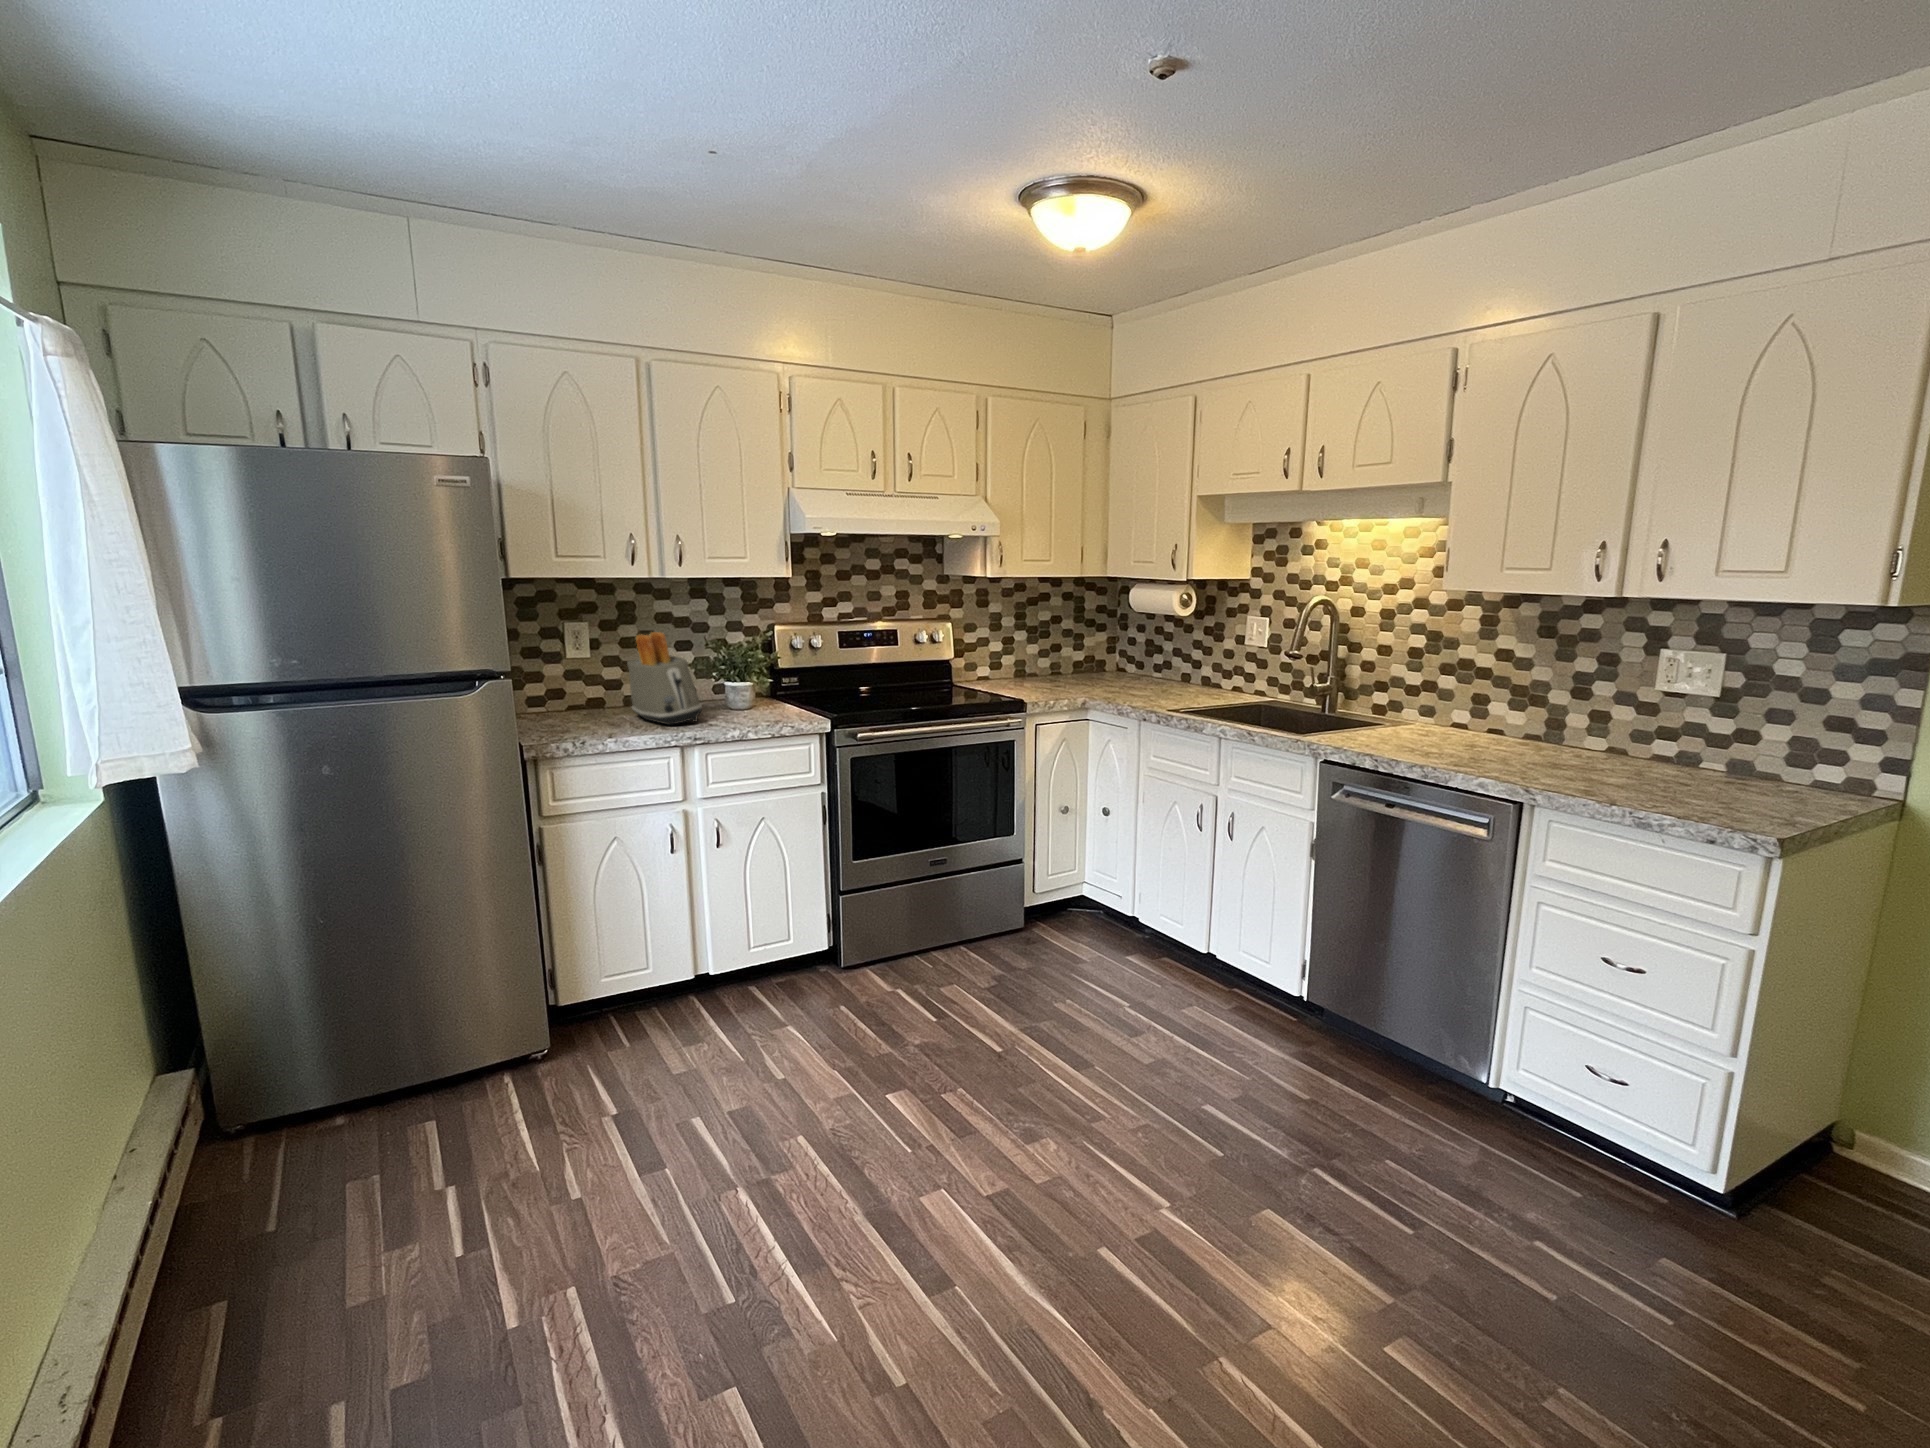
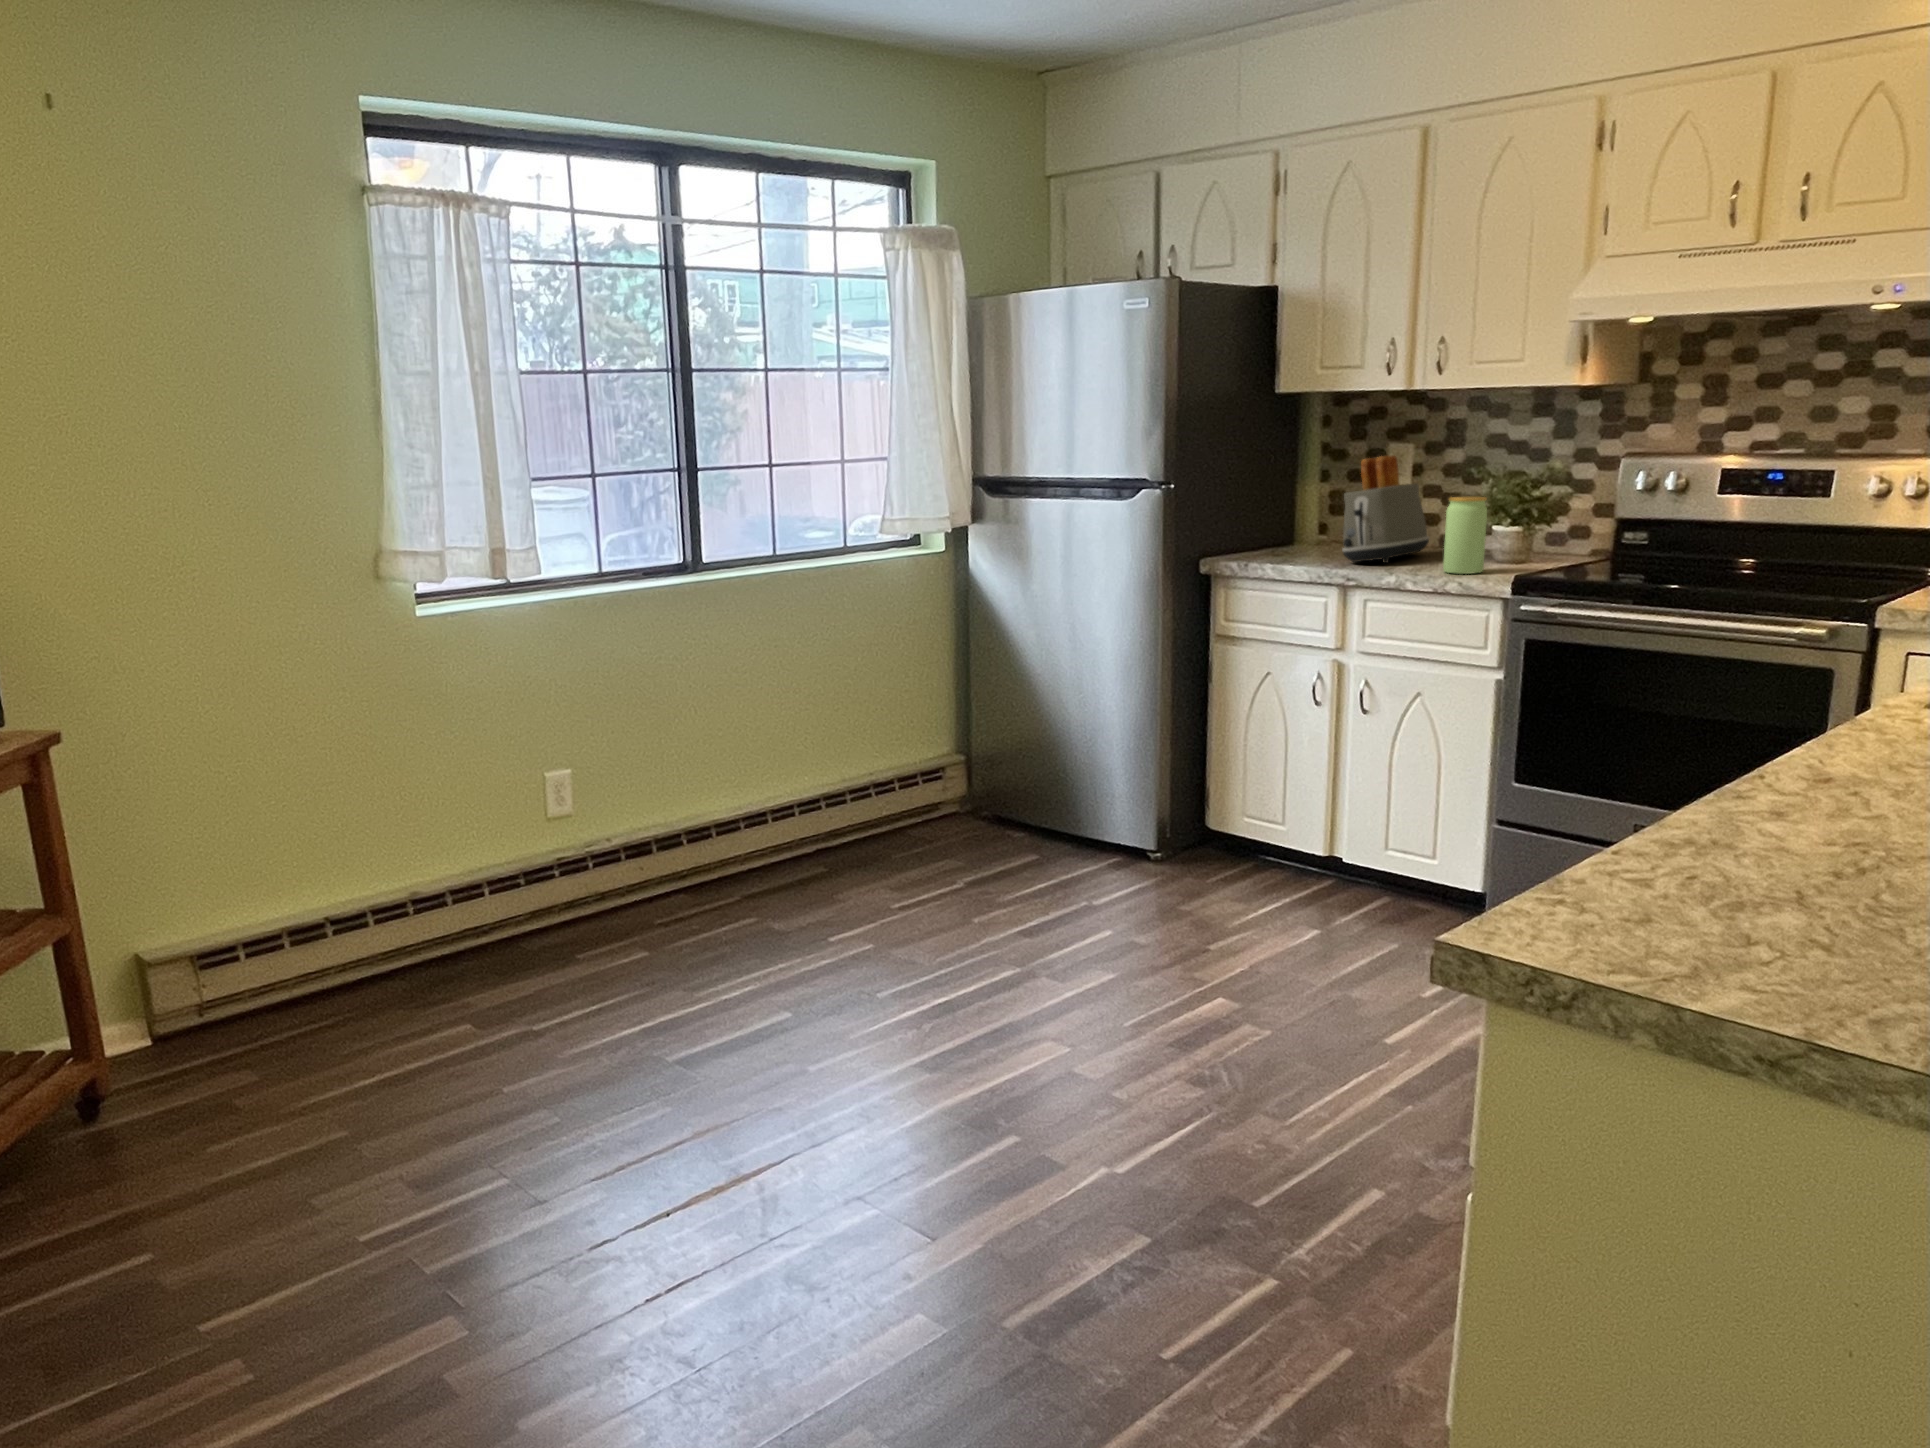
jar: none [753,660,786,720] -> present [1443,497,1487,574]

